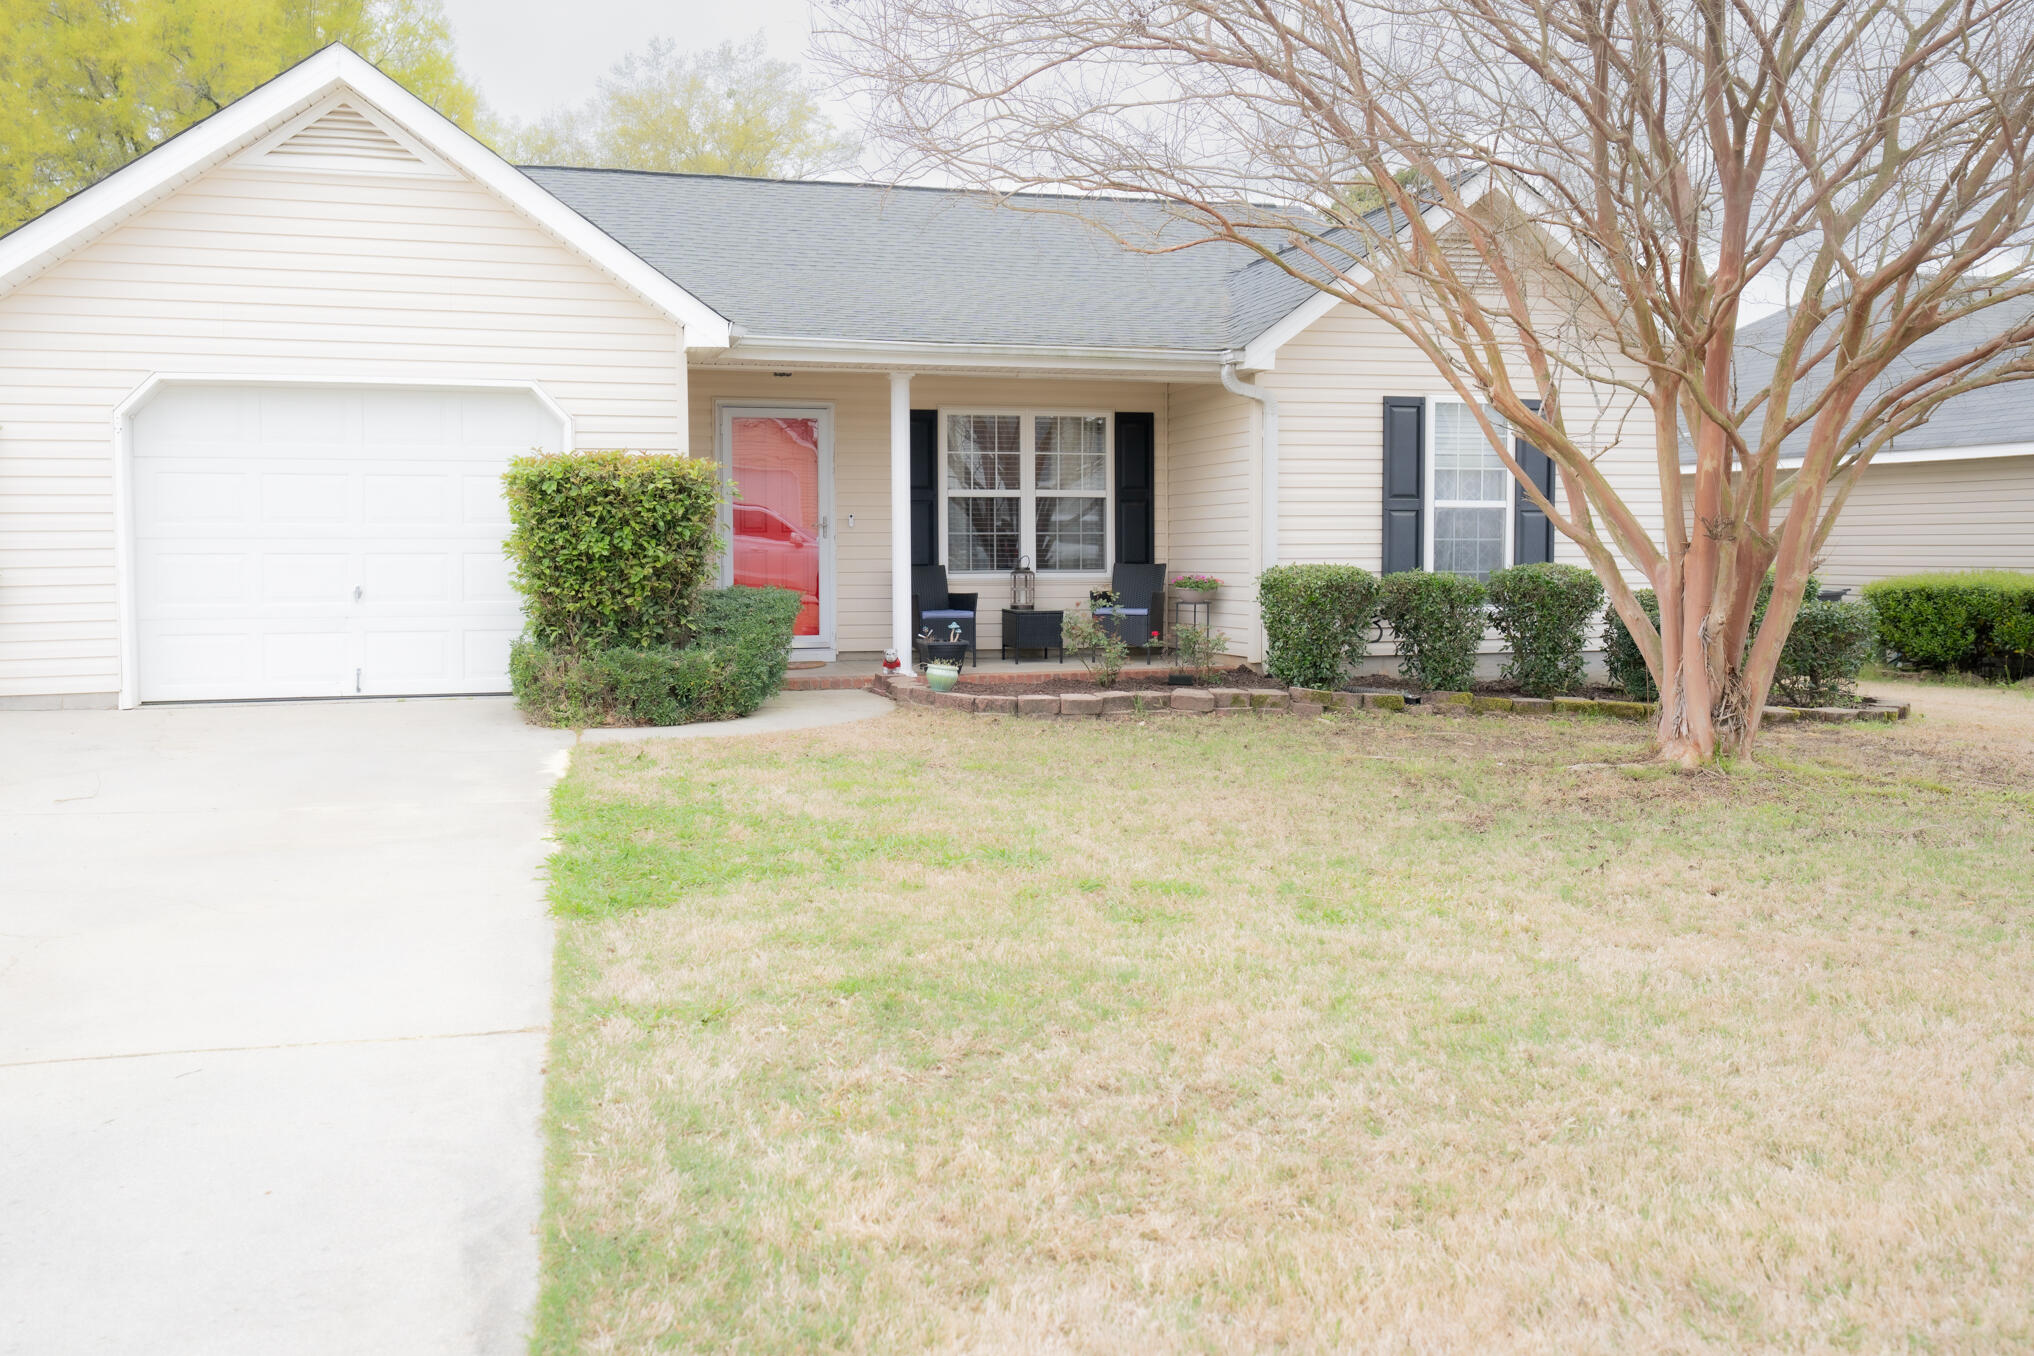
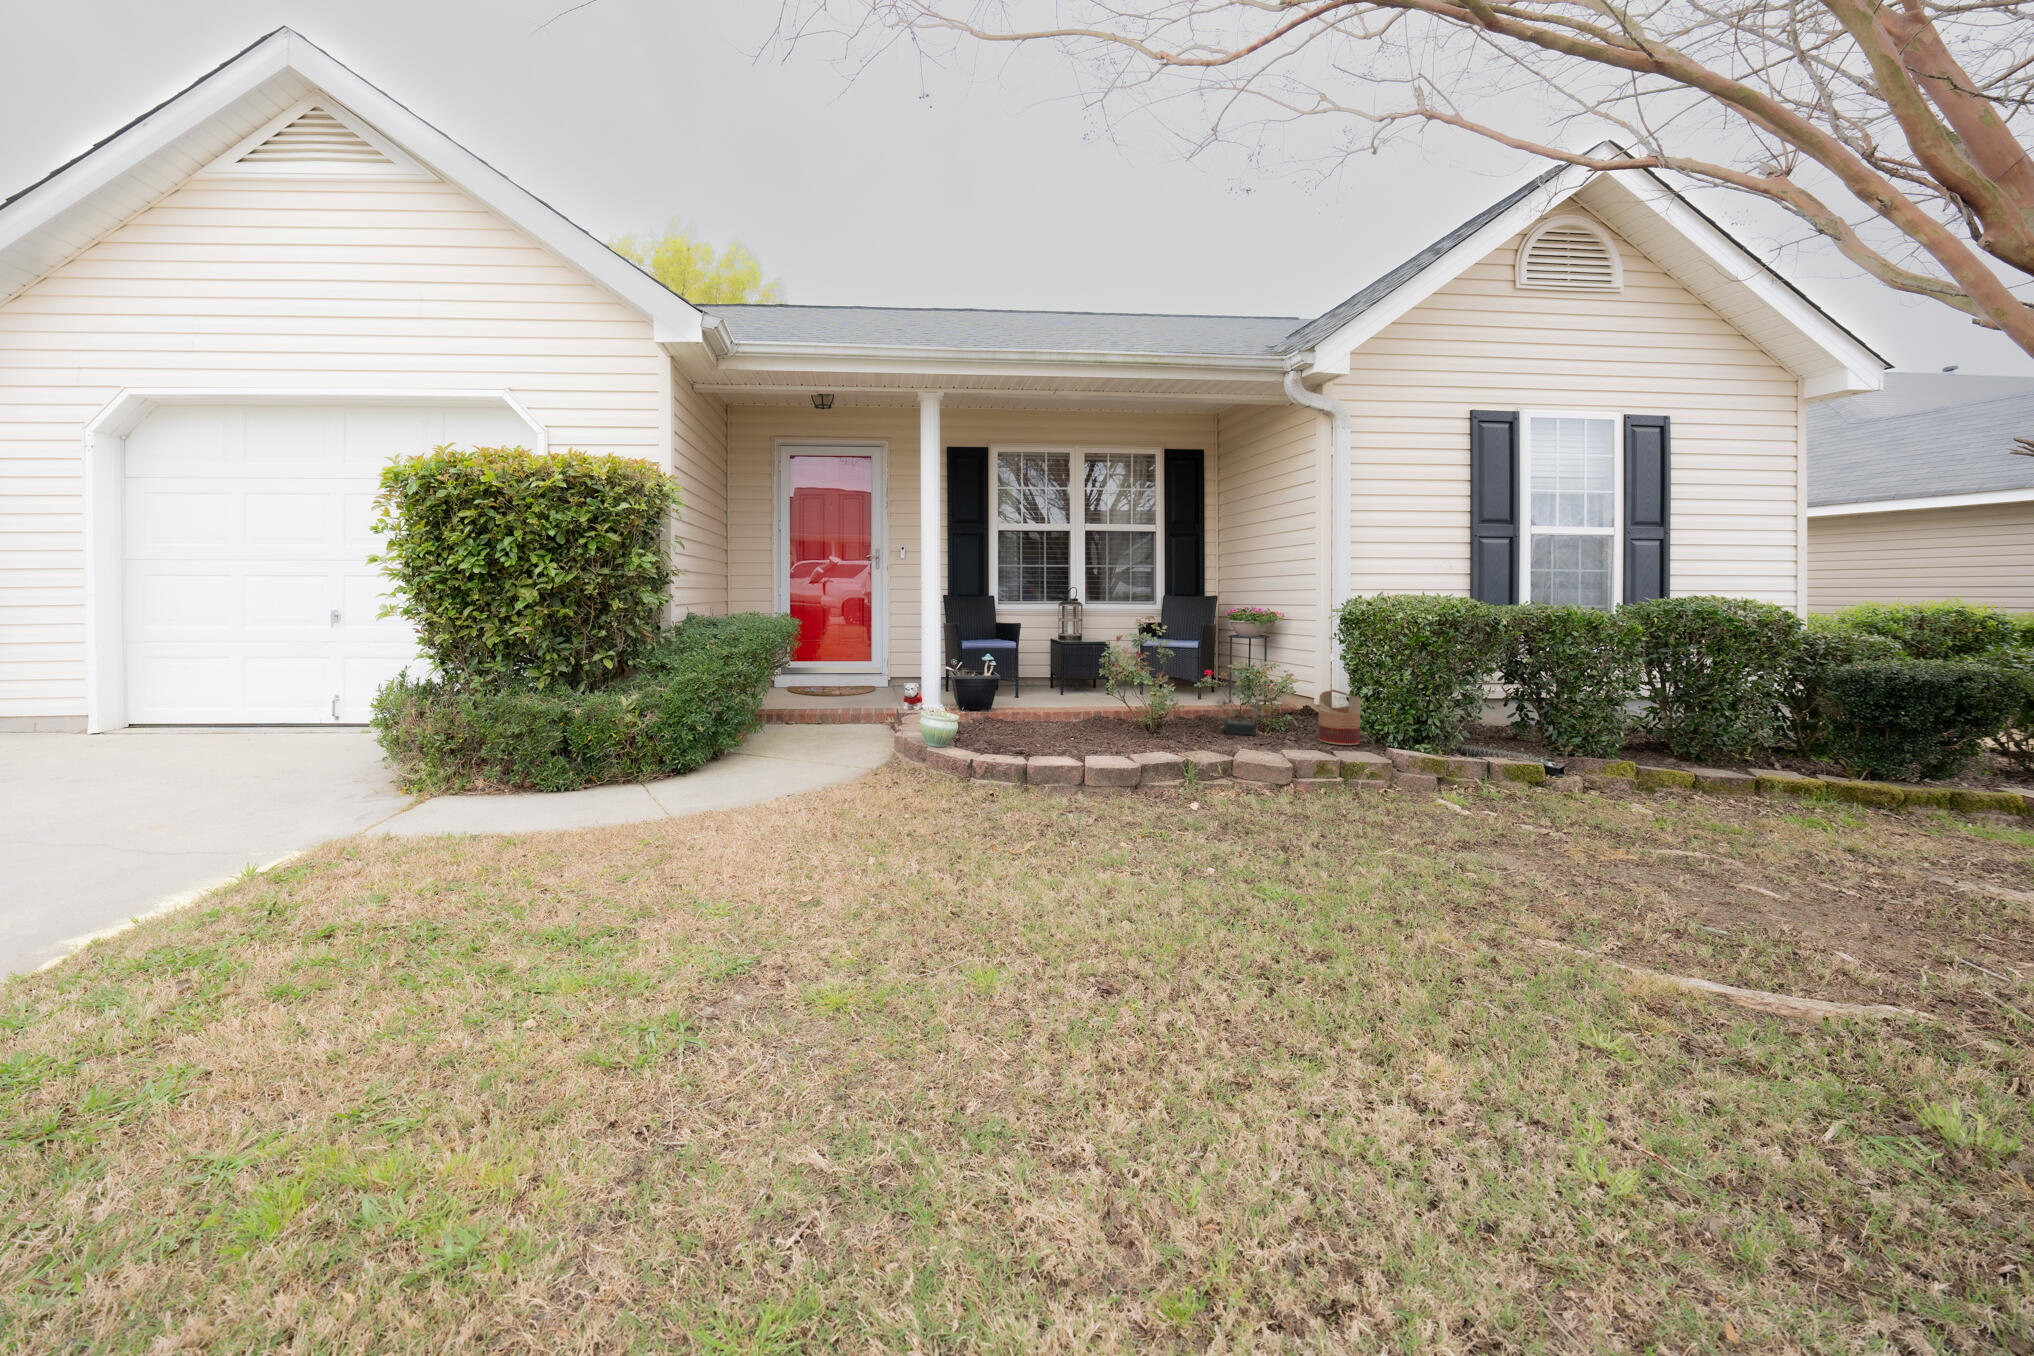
basket: none [1243,644,1276,689] -> present [1318,689,1361,745]

